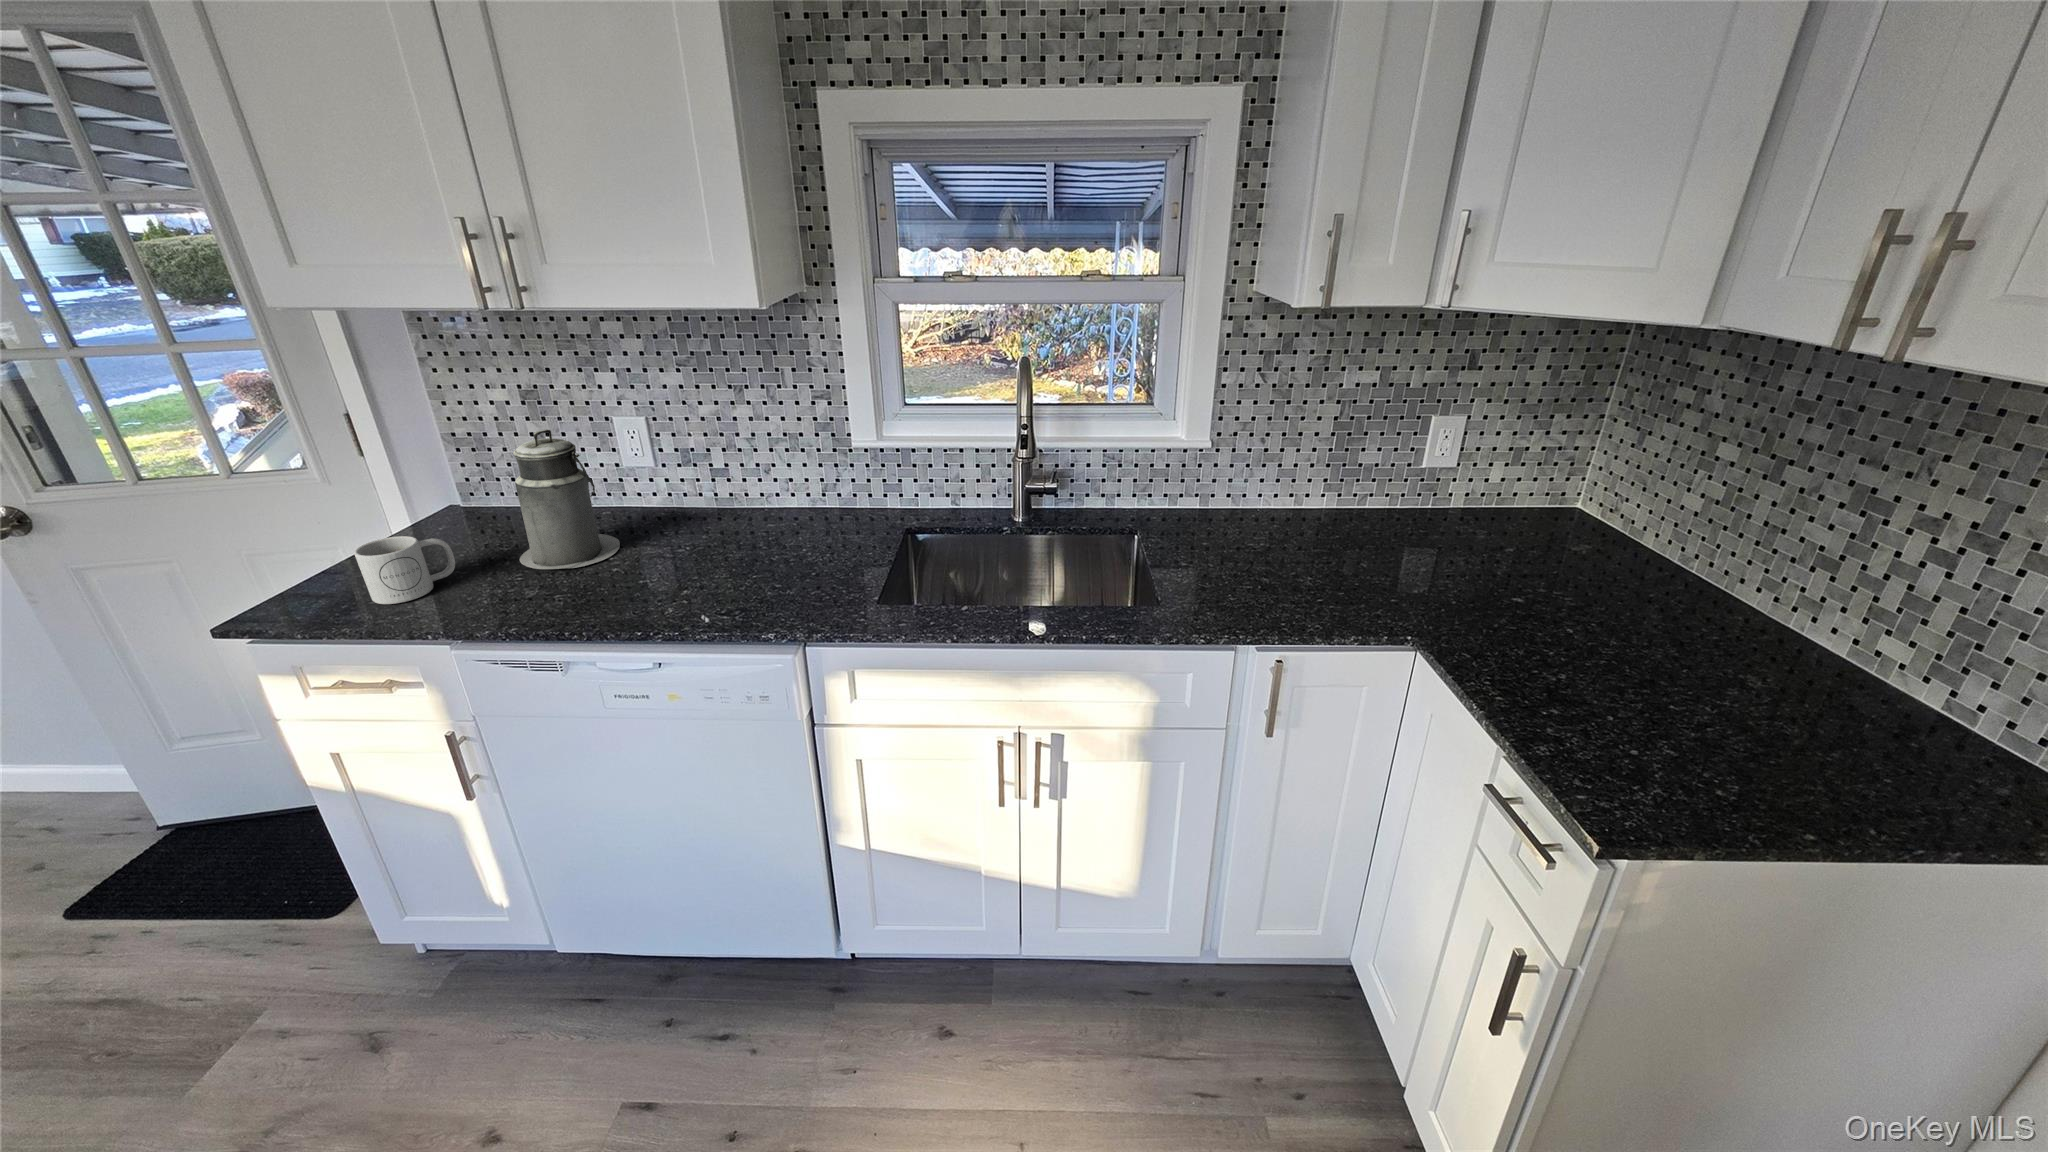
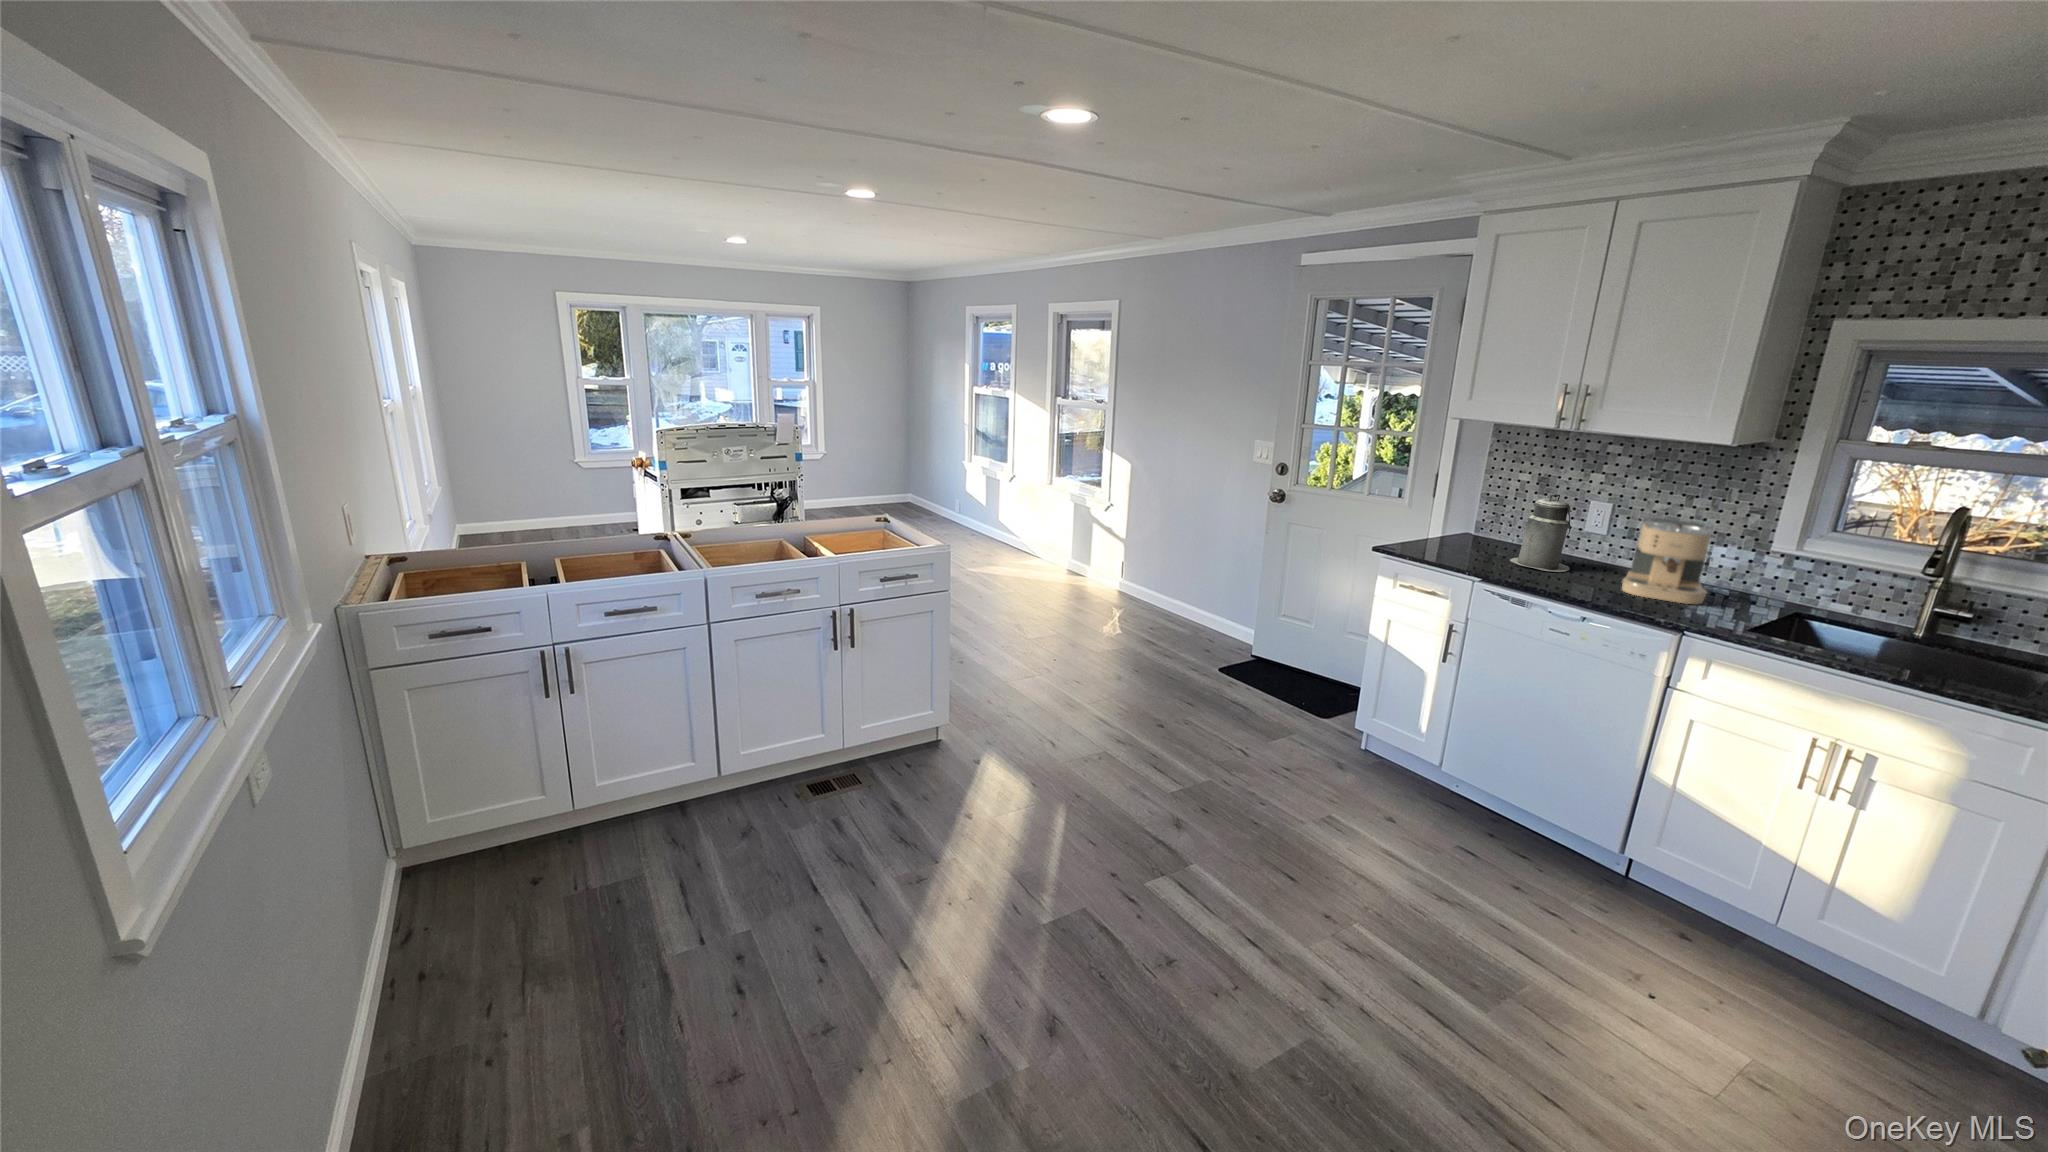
coffee maker: none [688,432,809,578] -> present [1622,518,1713,604]
mug: present [354,536,455,604] -> none [1436,529,1481,560]

